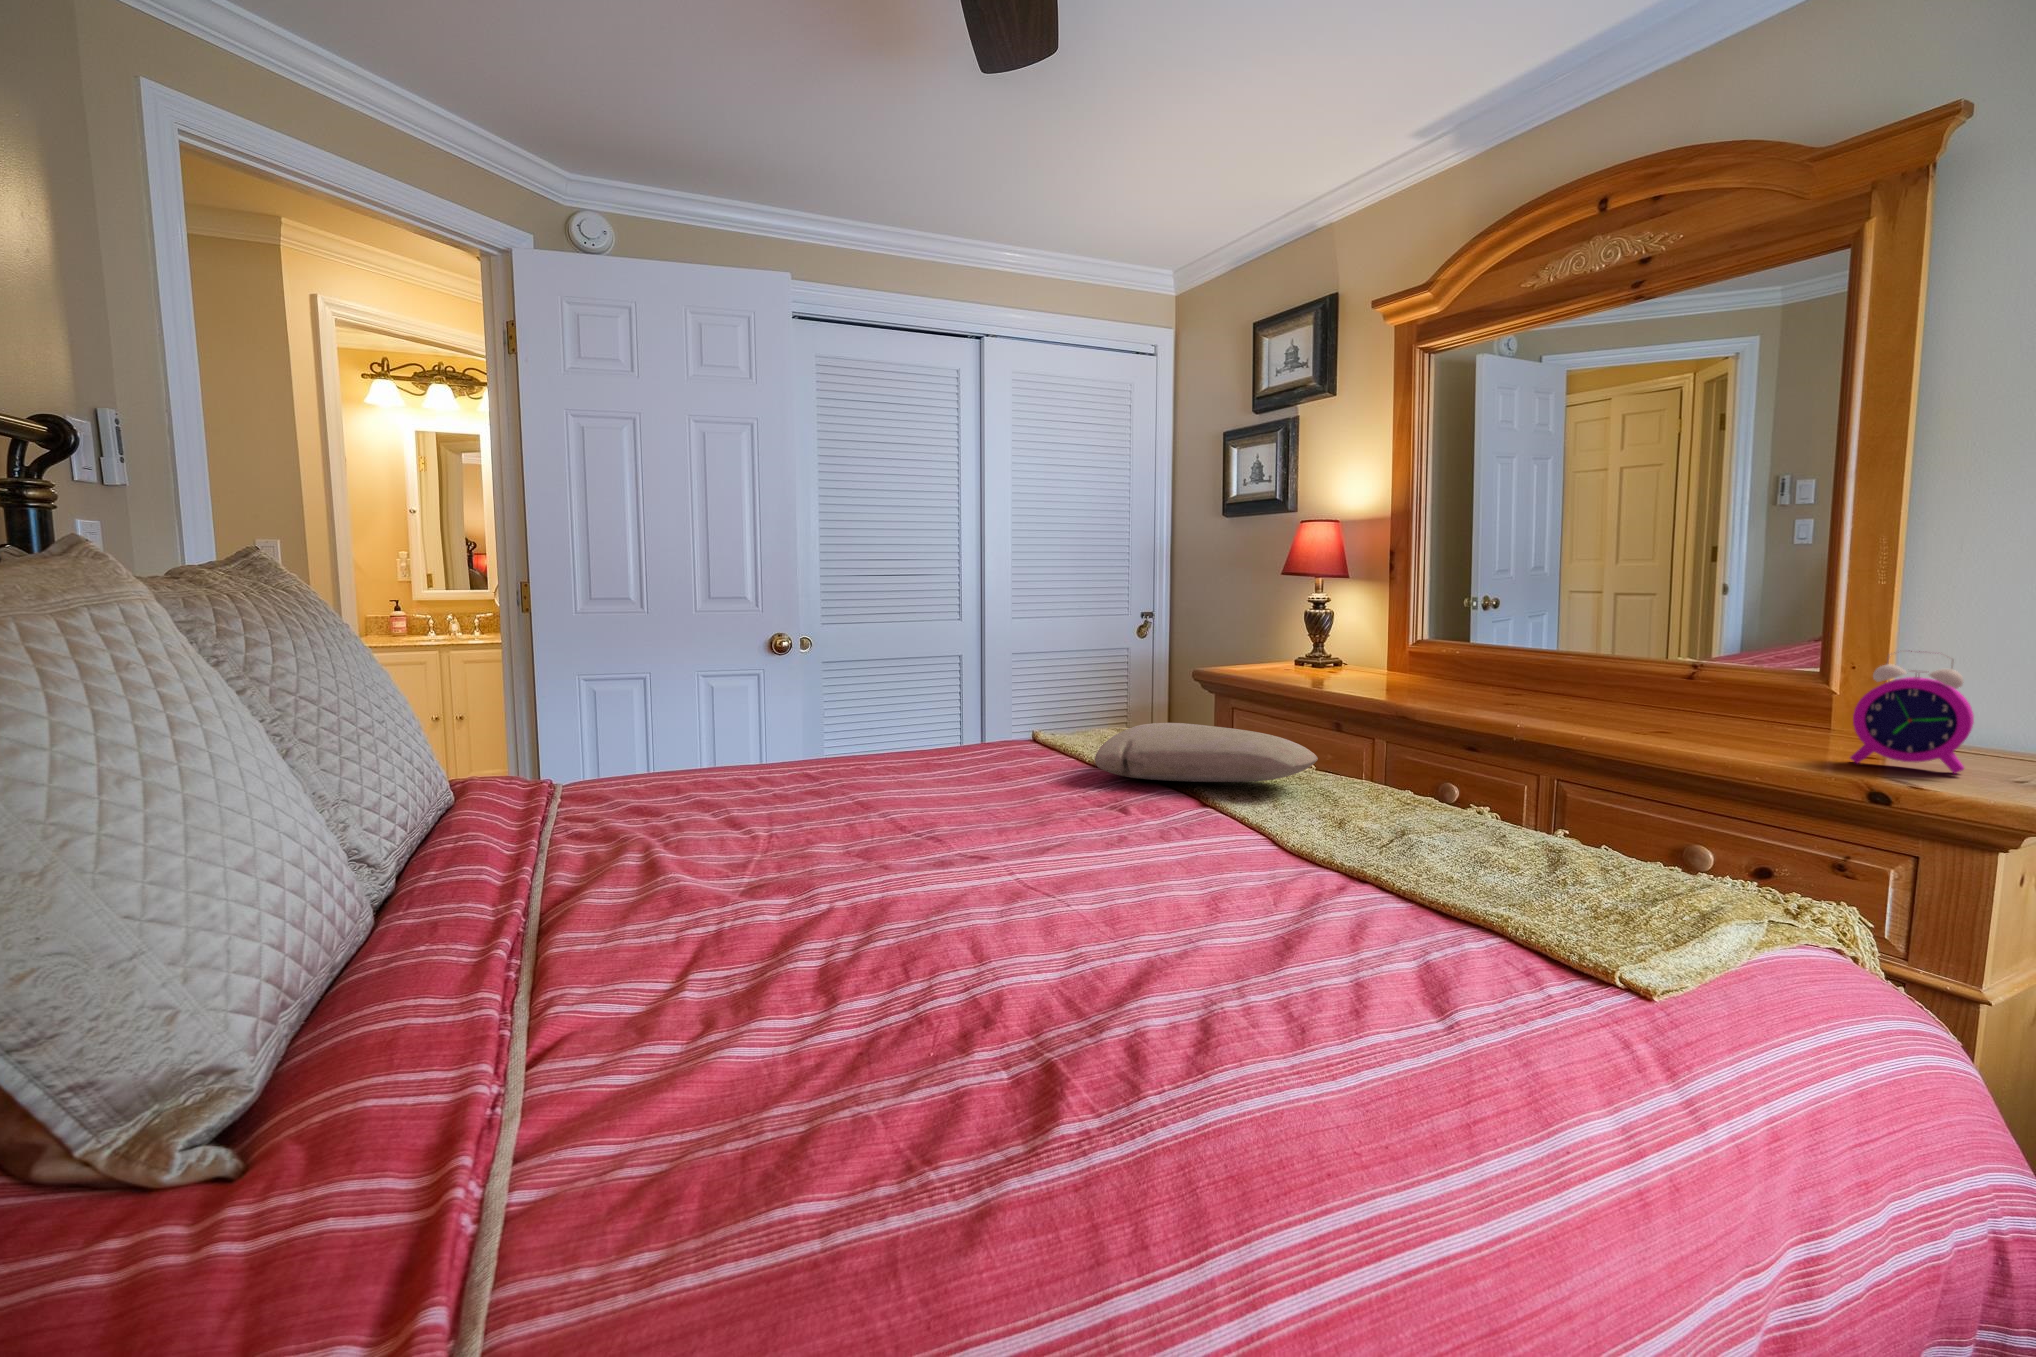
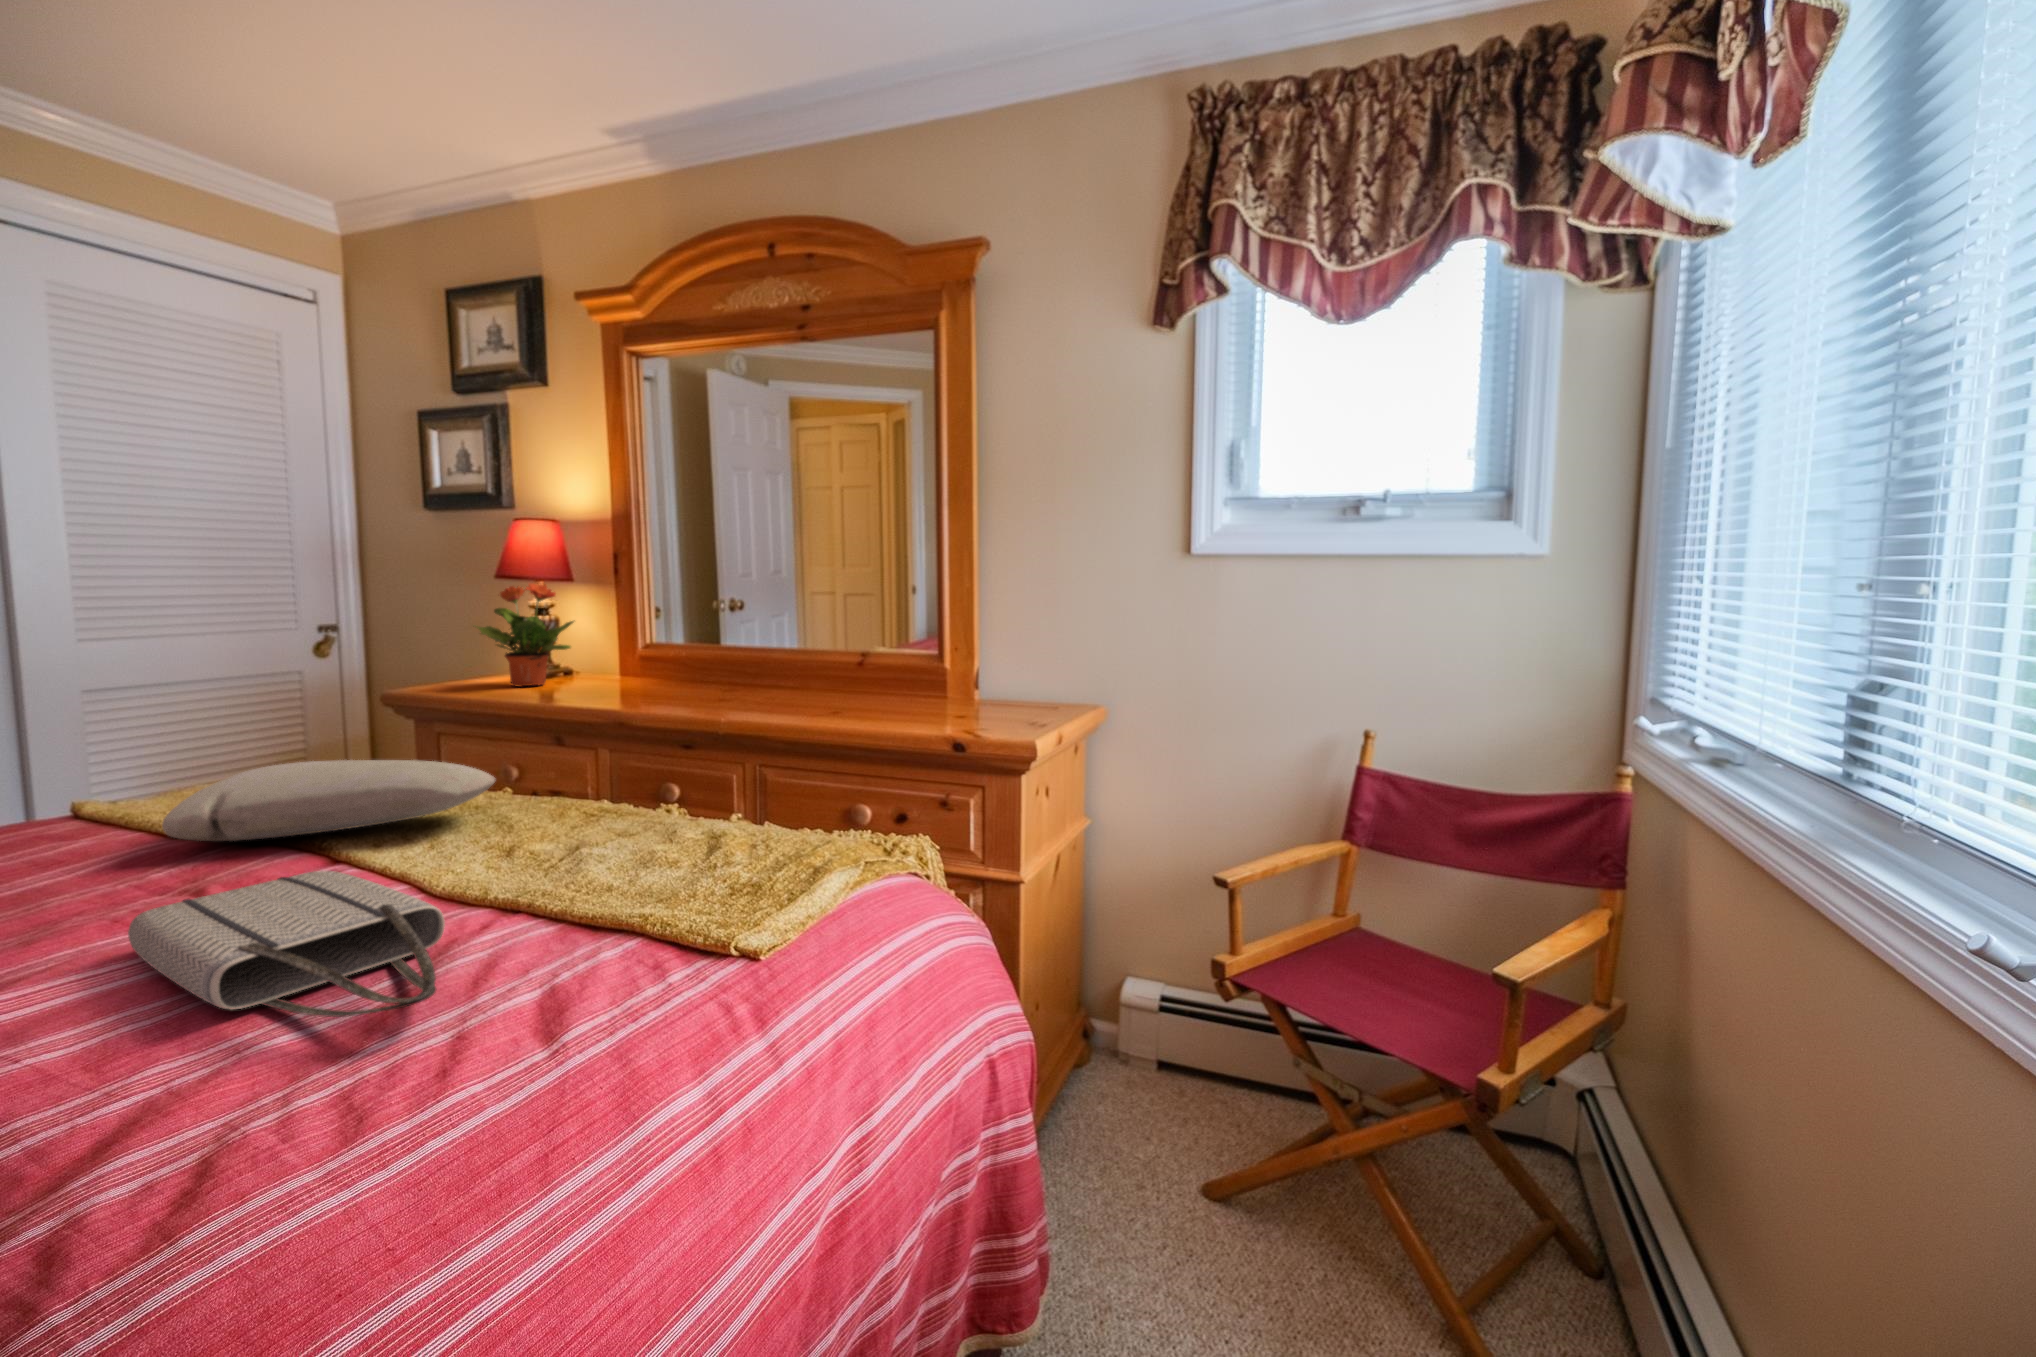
potted plant: none [1263,580,1351,676] -> present [473,584,573,687]
alarm clock: present [1850,651,1974,773] -> none [947,638,1011,724]
tote bag: none [1102,812,1335,944] -> present [128,871,445,1017]

